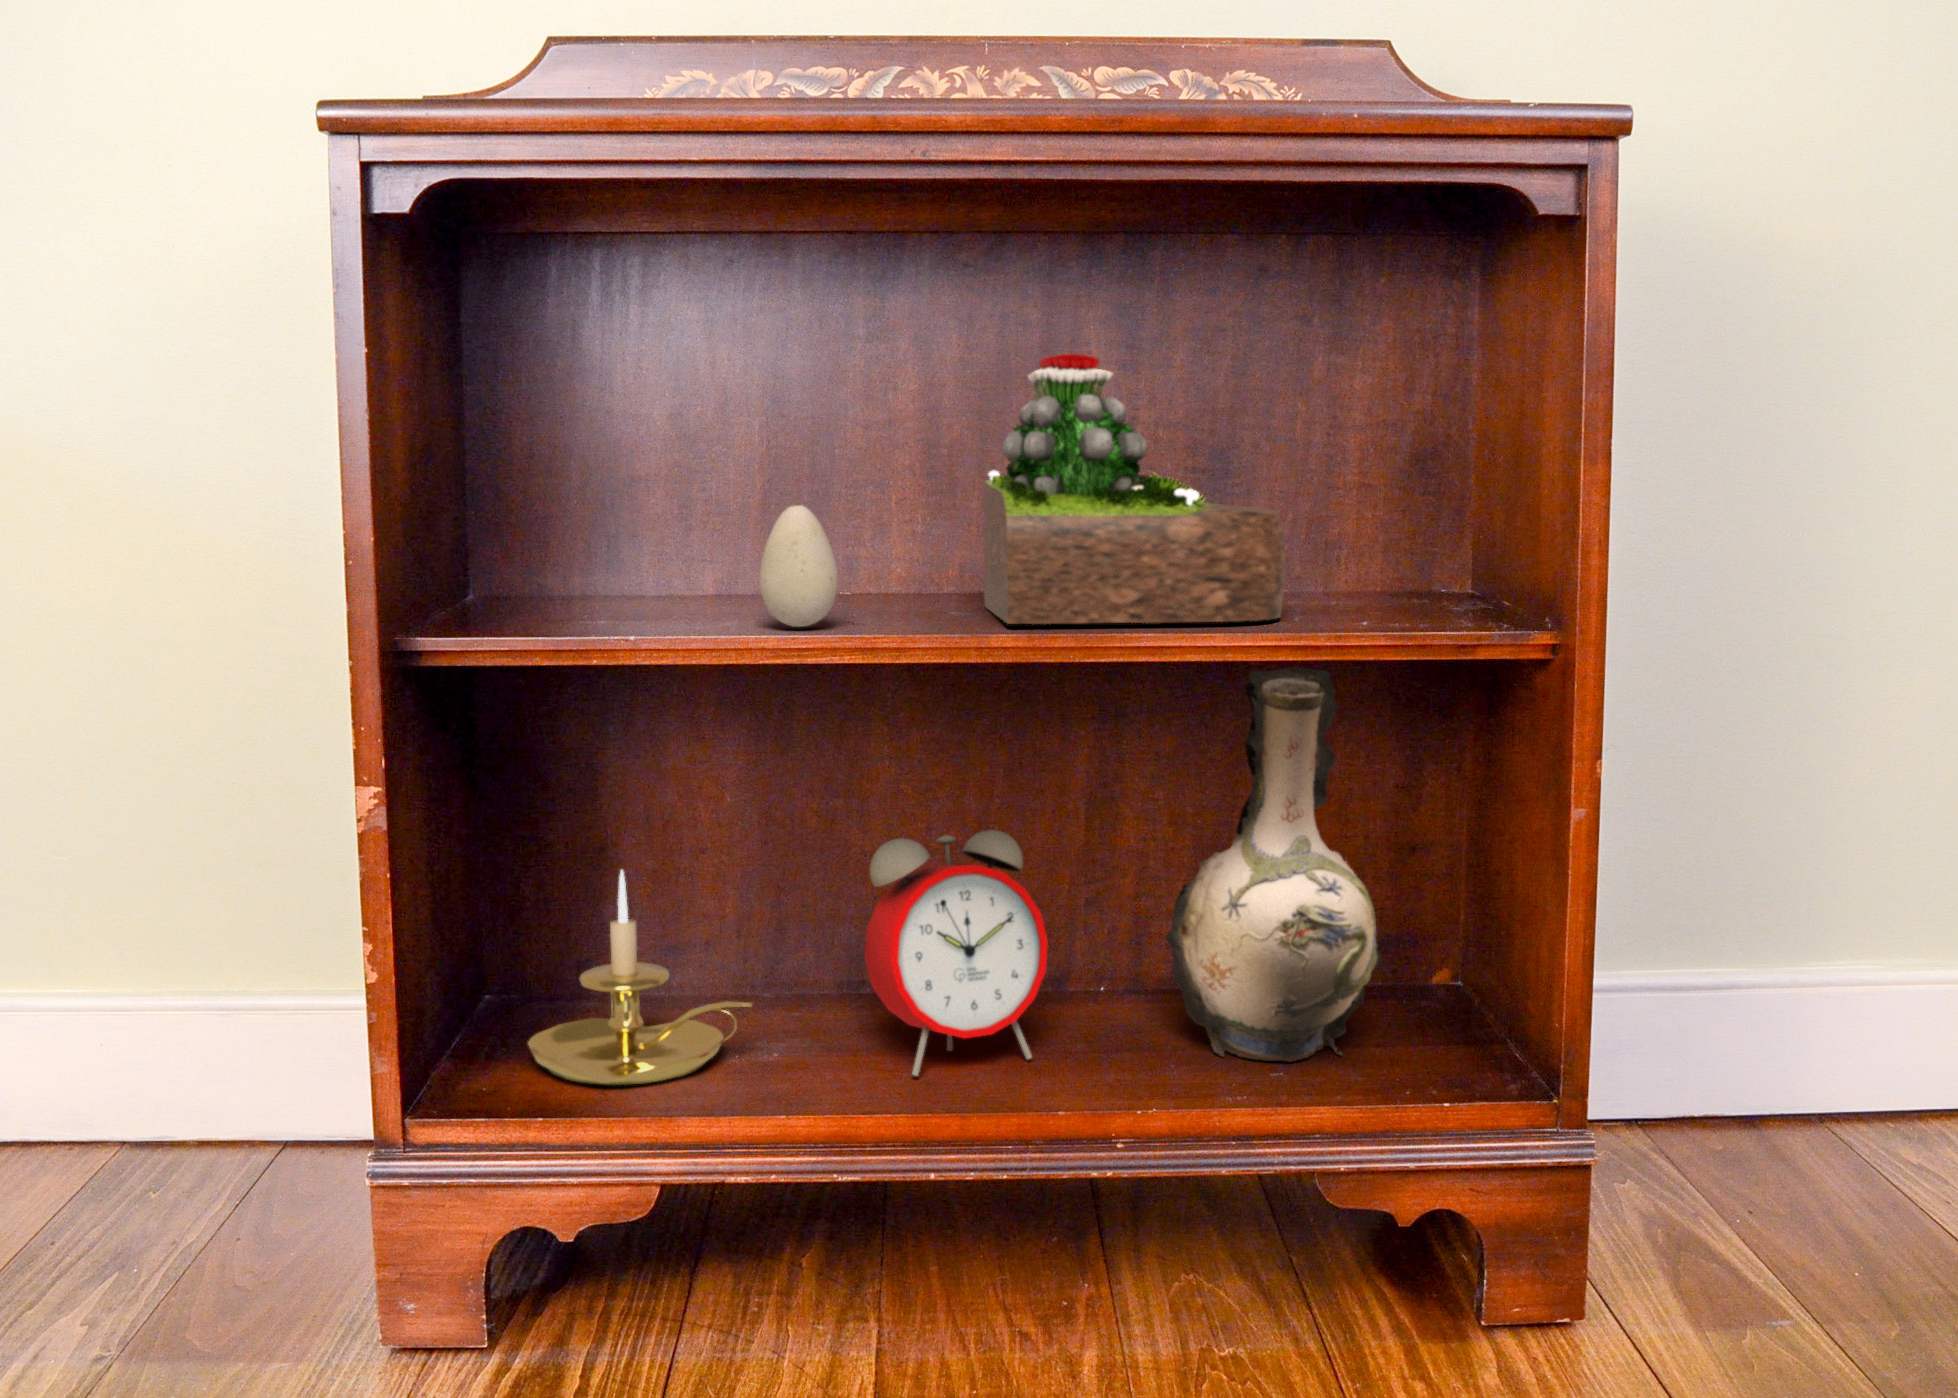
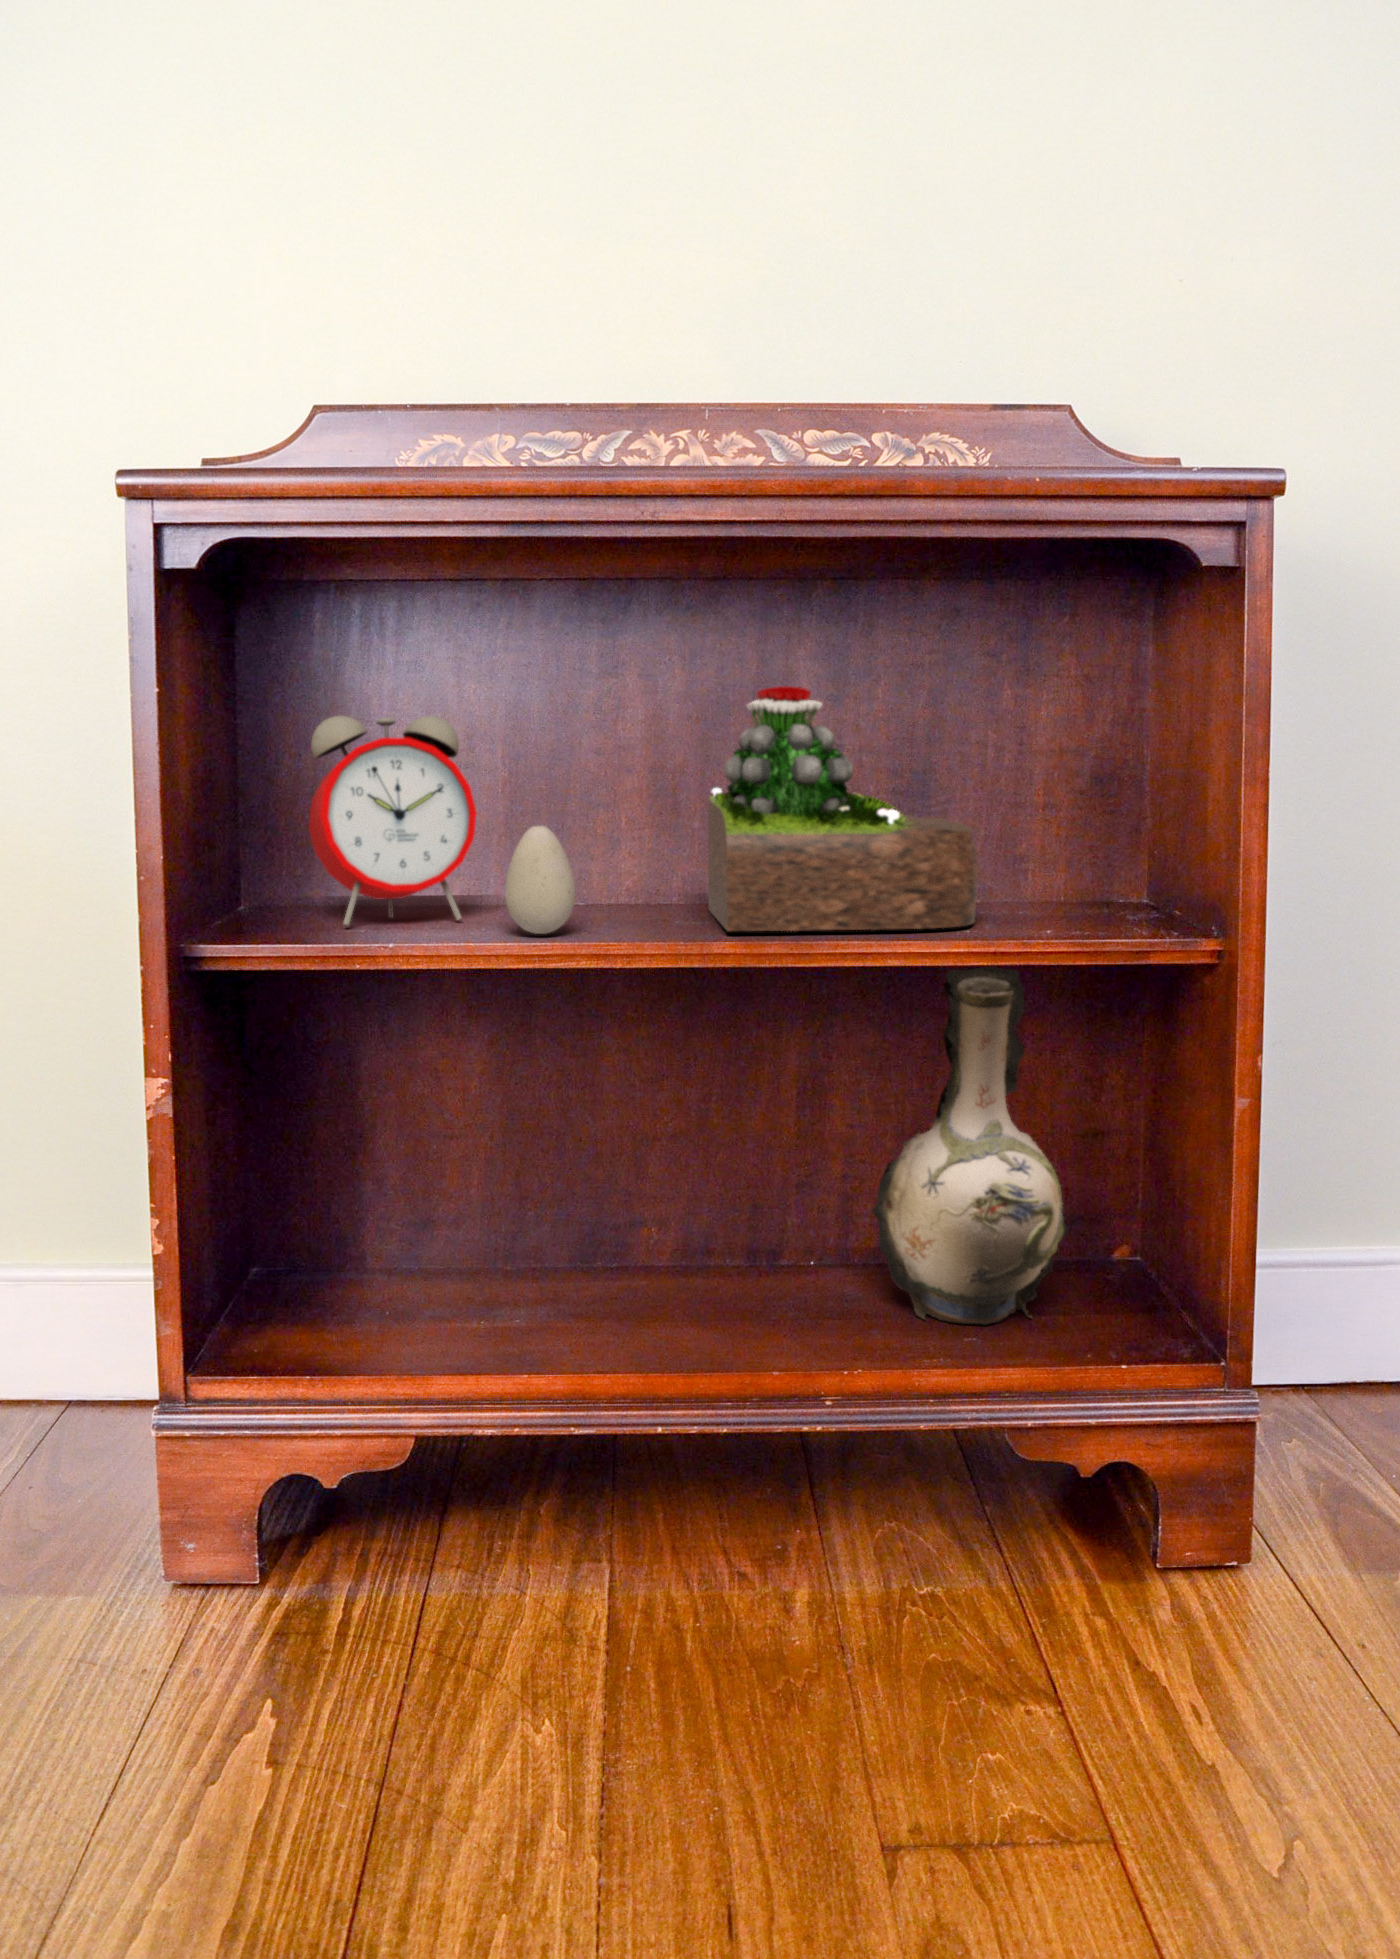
alarm clock: present [864,830,1048,1076] -> present [308,716,477,925]
candle holder: present [528,870,752,1085] -> none [295,1150,498,1345]

